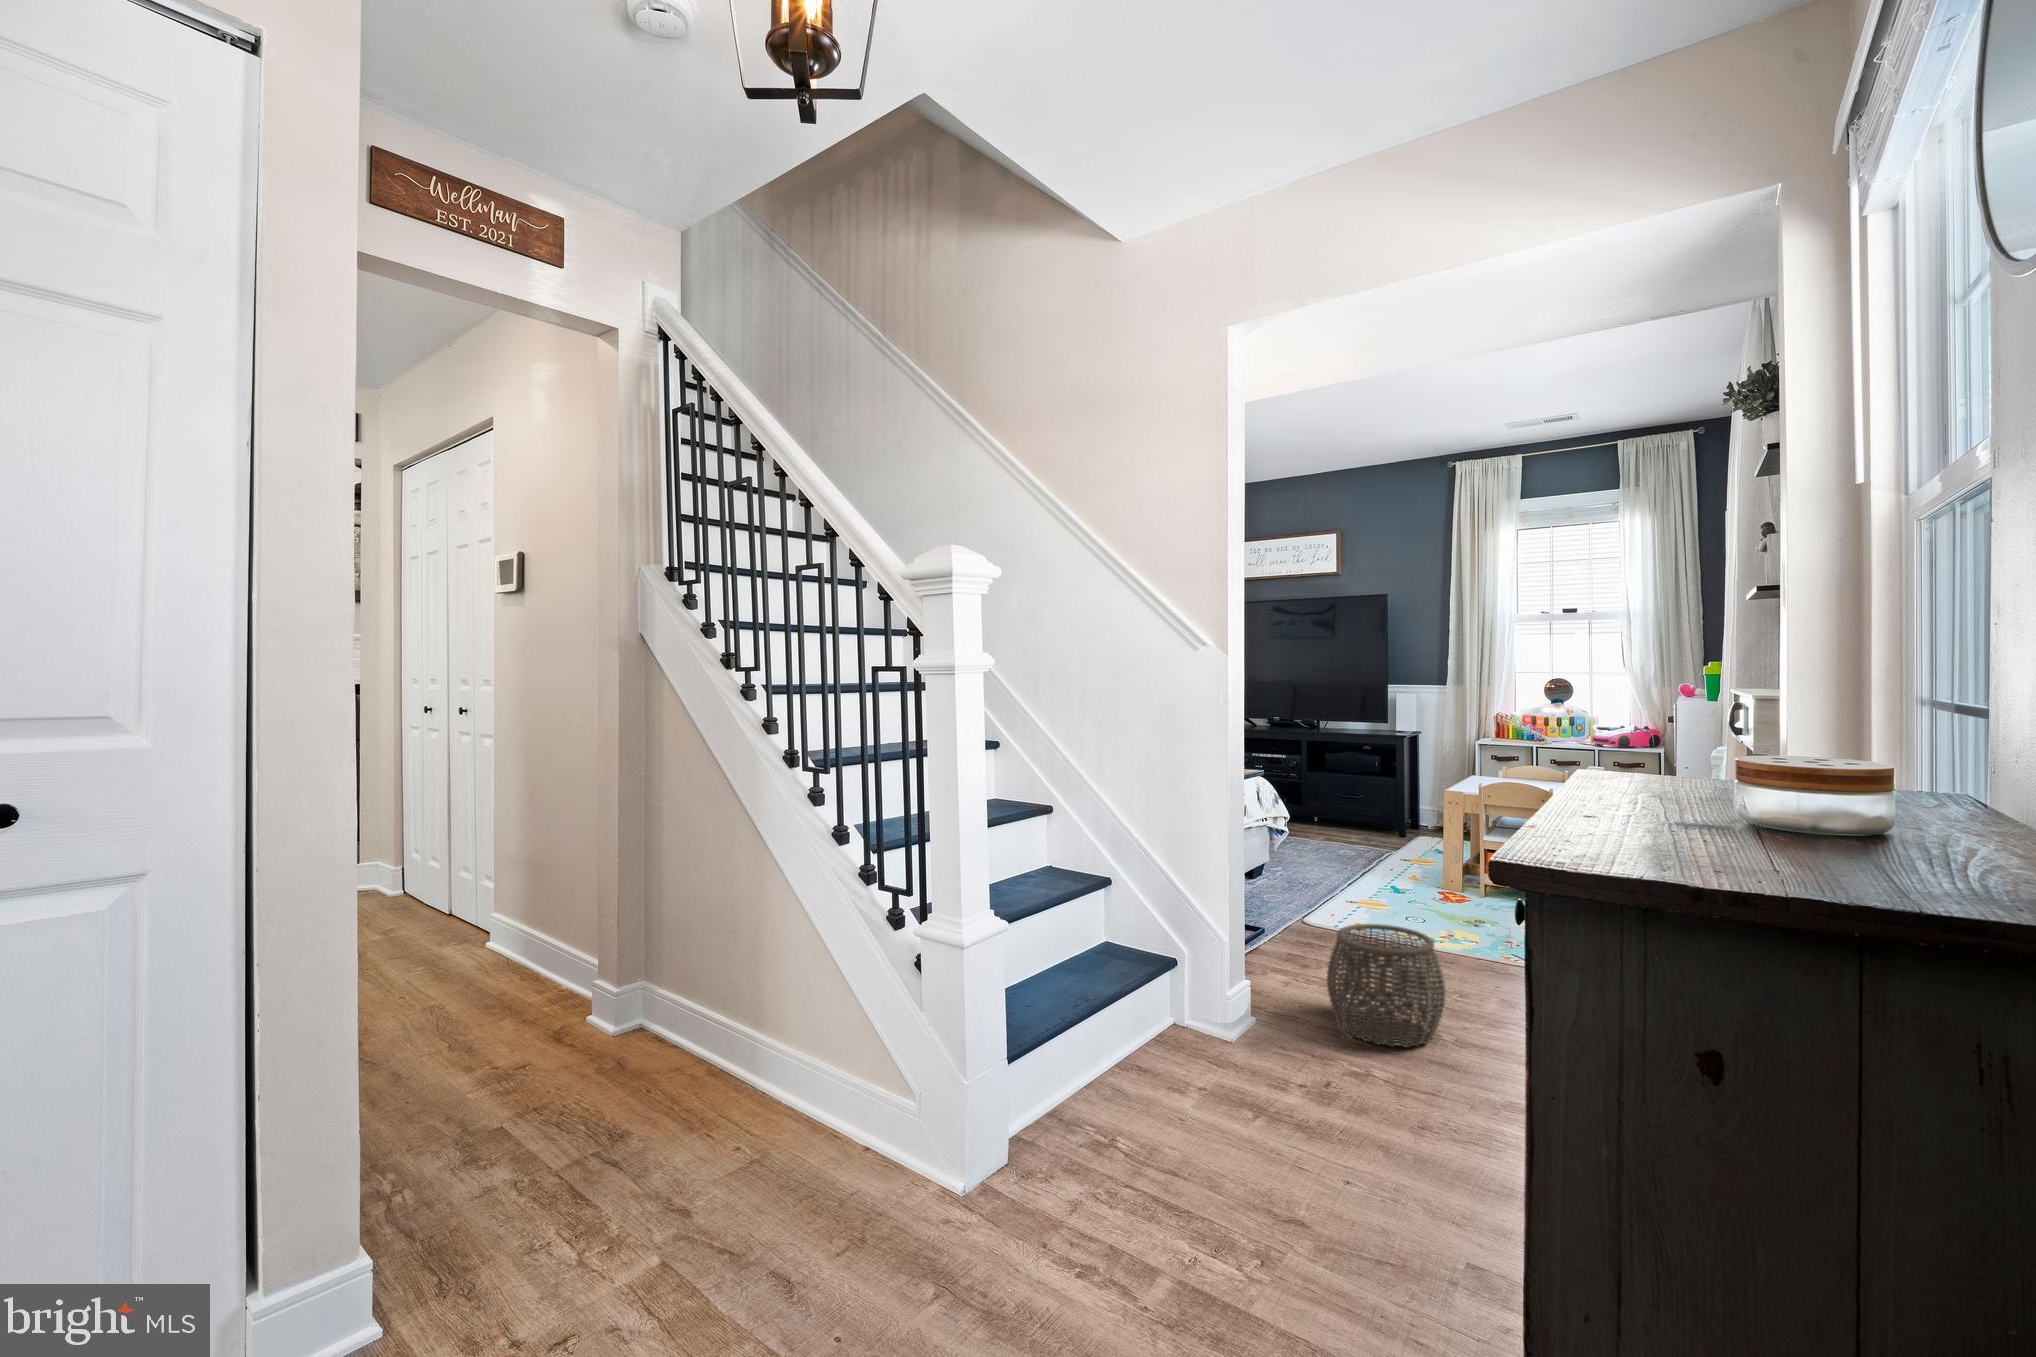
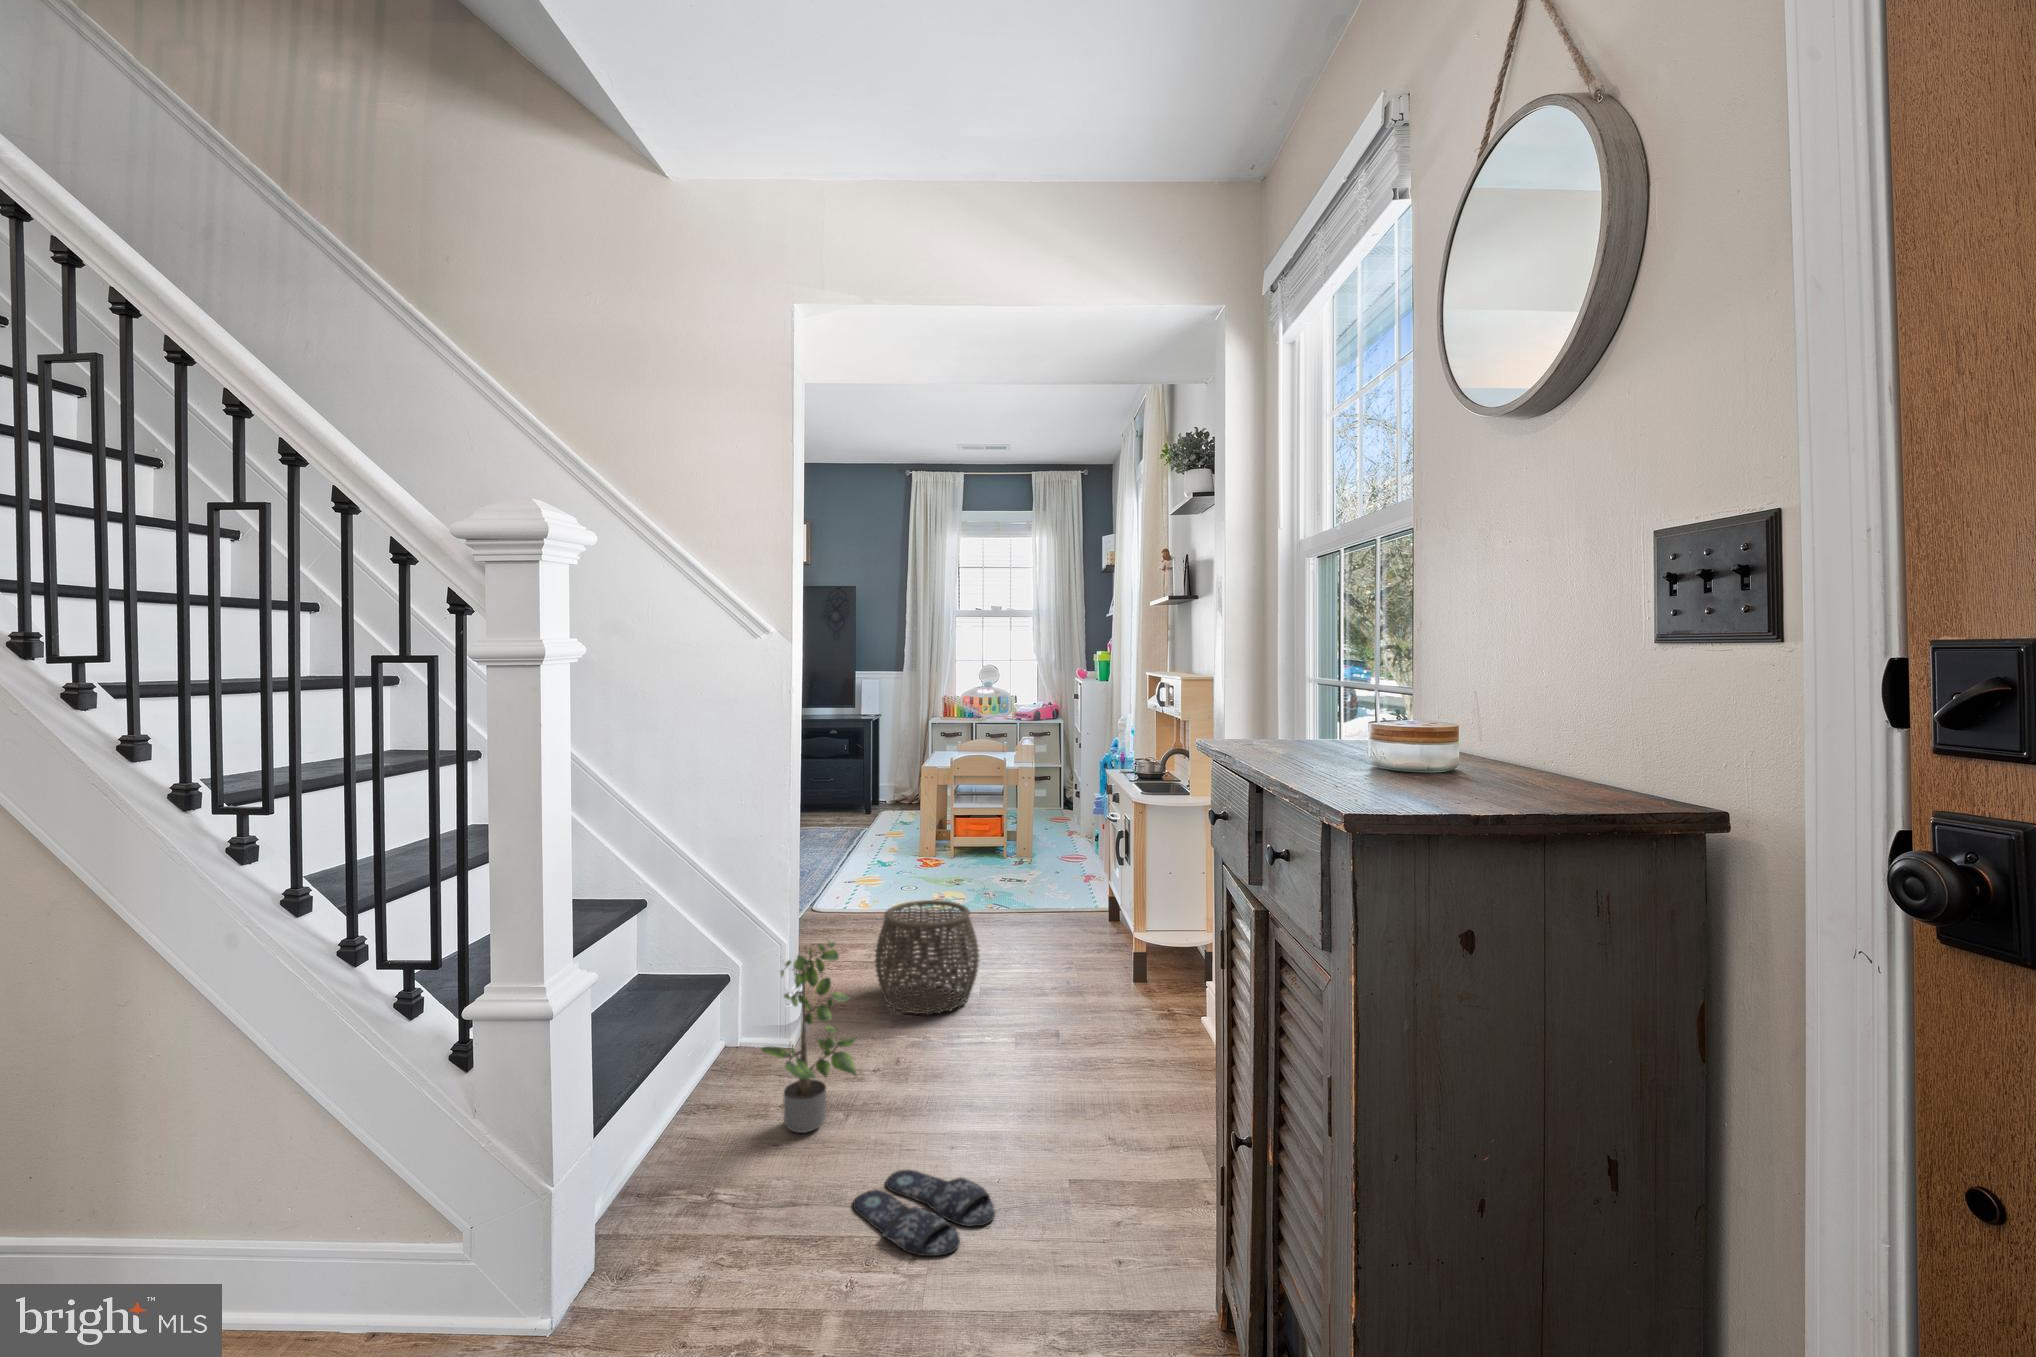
potted plant: none [1172,935,1272,1117] -> present [762,942,856,1133]
slippers: none [1226,1180,1366,1273] -> present [853,1170,995,1256]

